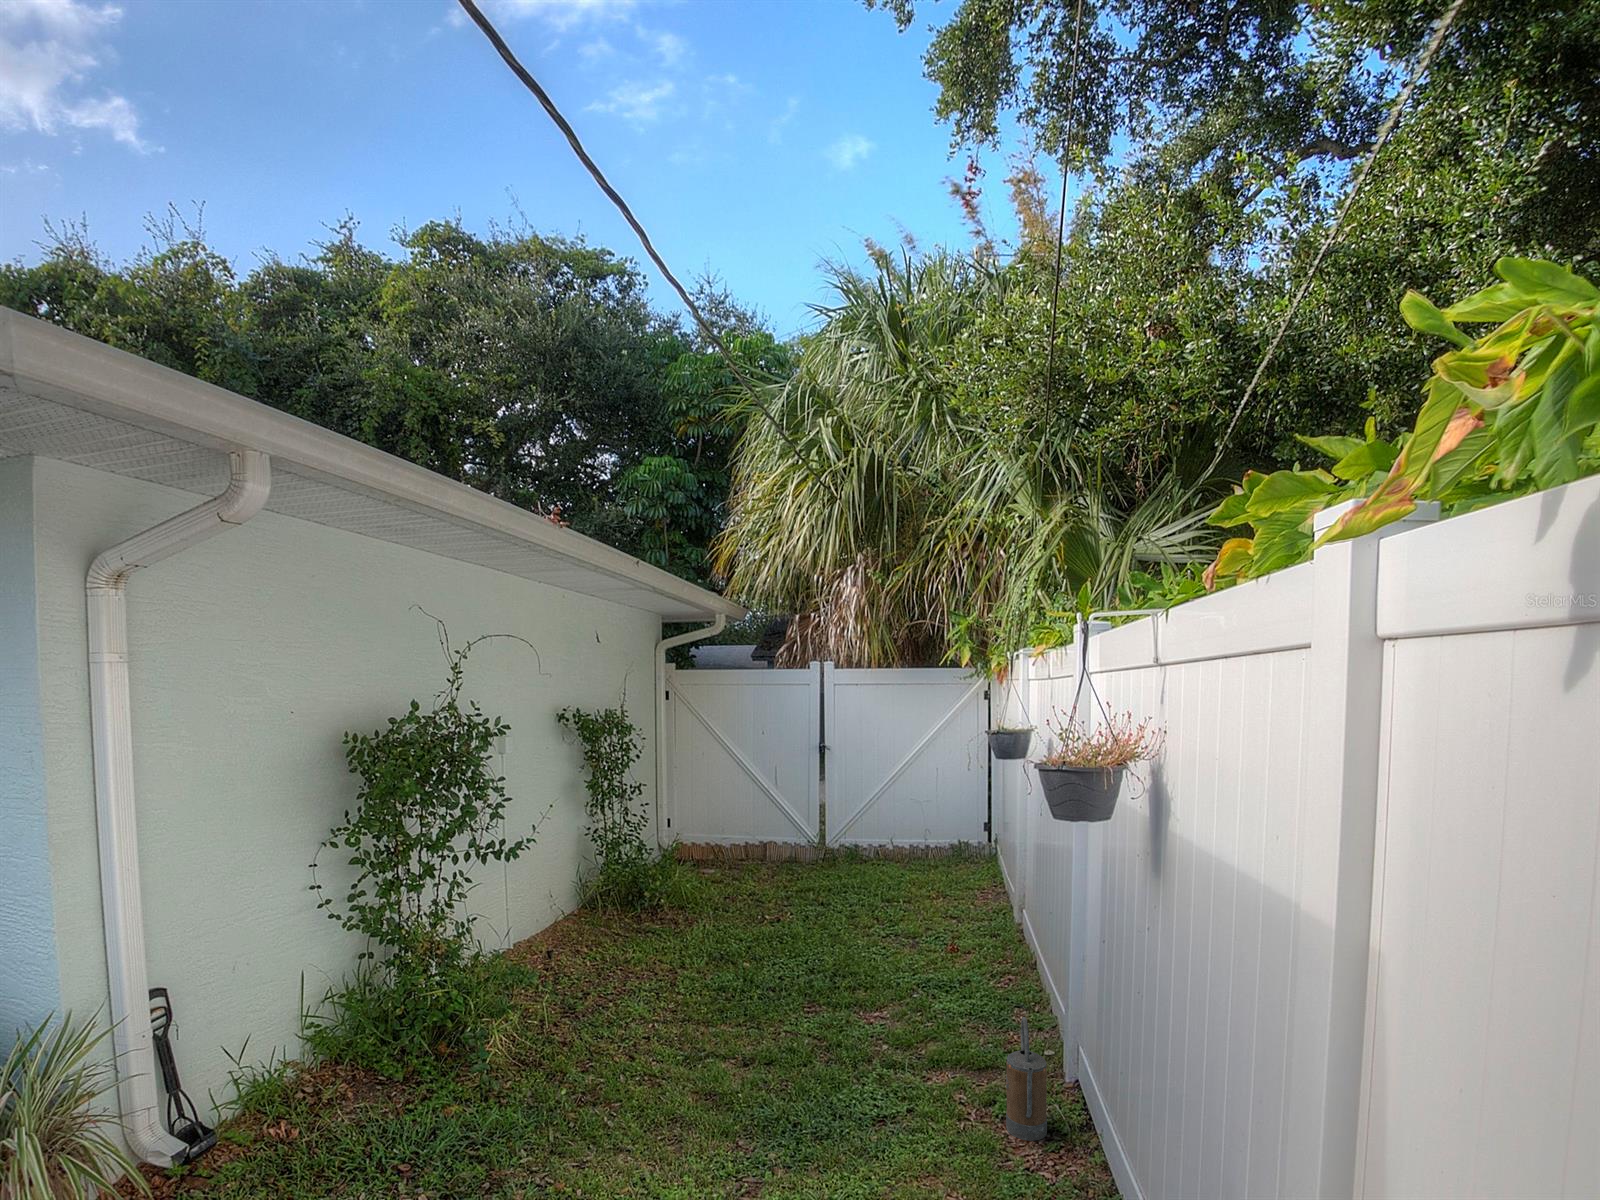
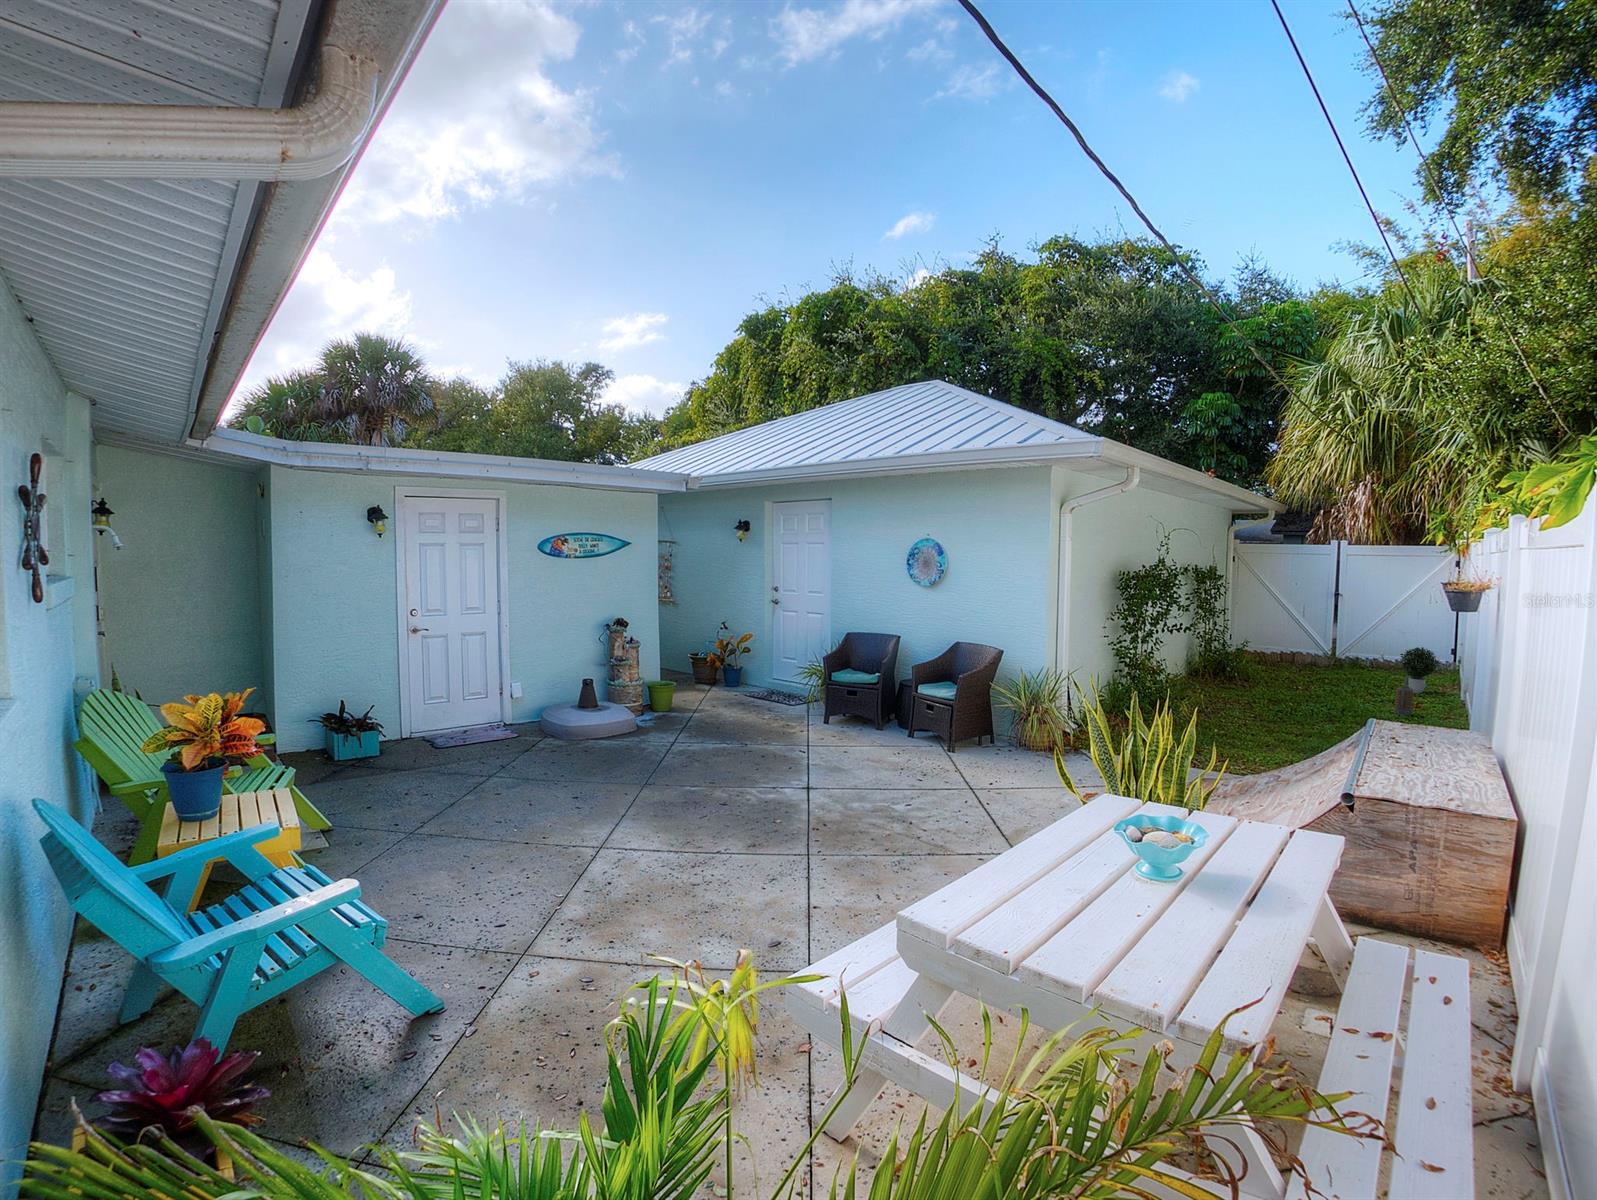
potted plant: none [956,872,1025,973] -> present [1400,647,1437,693]

